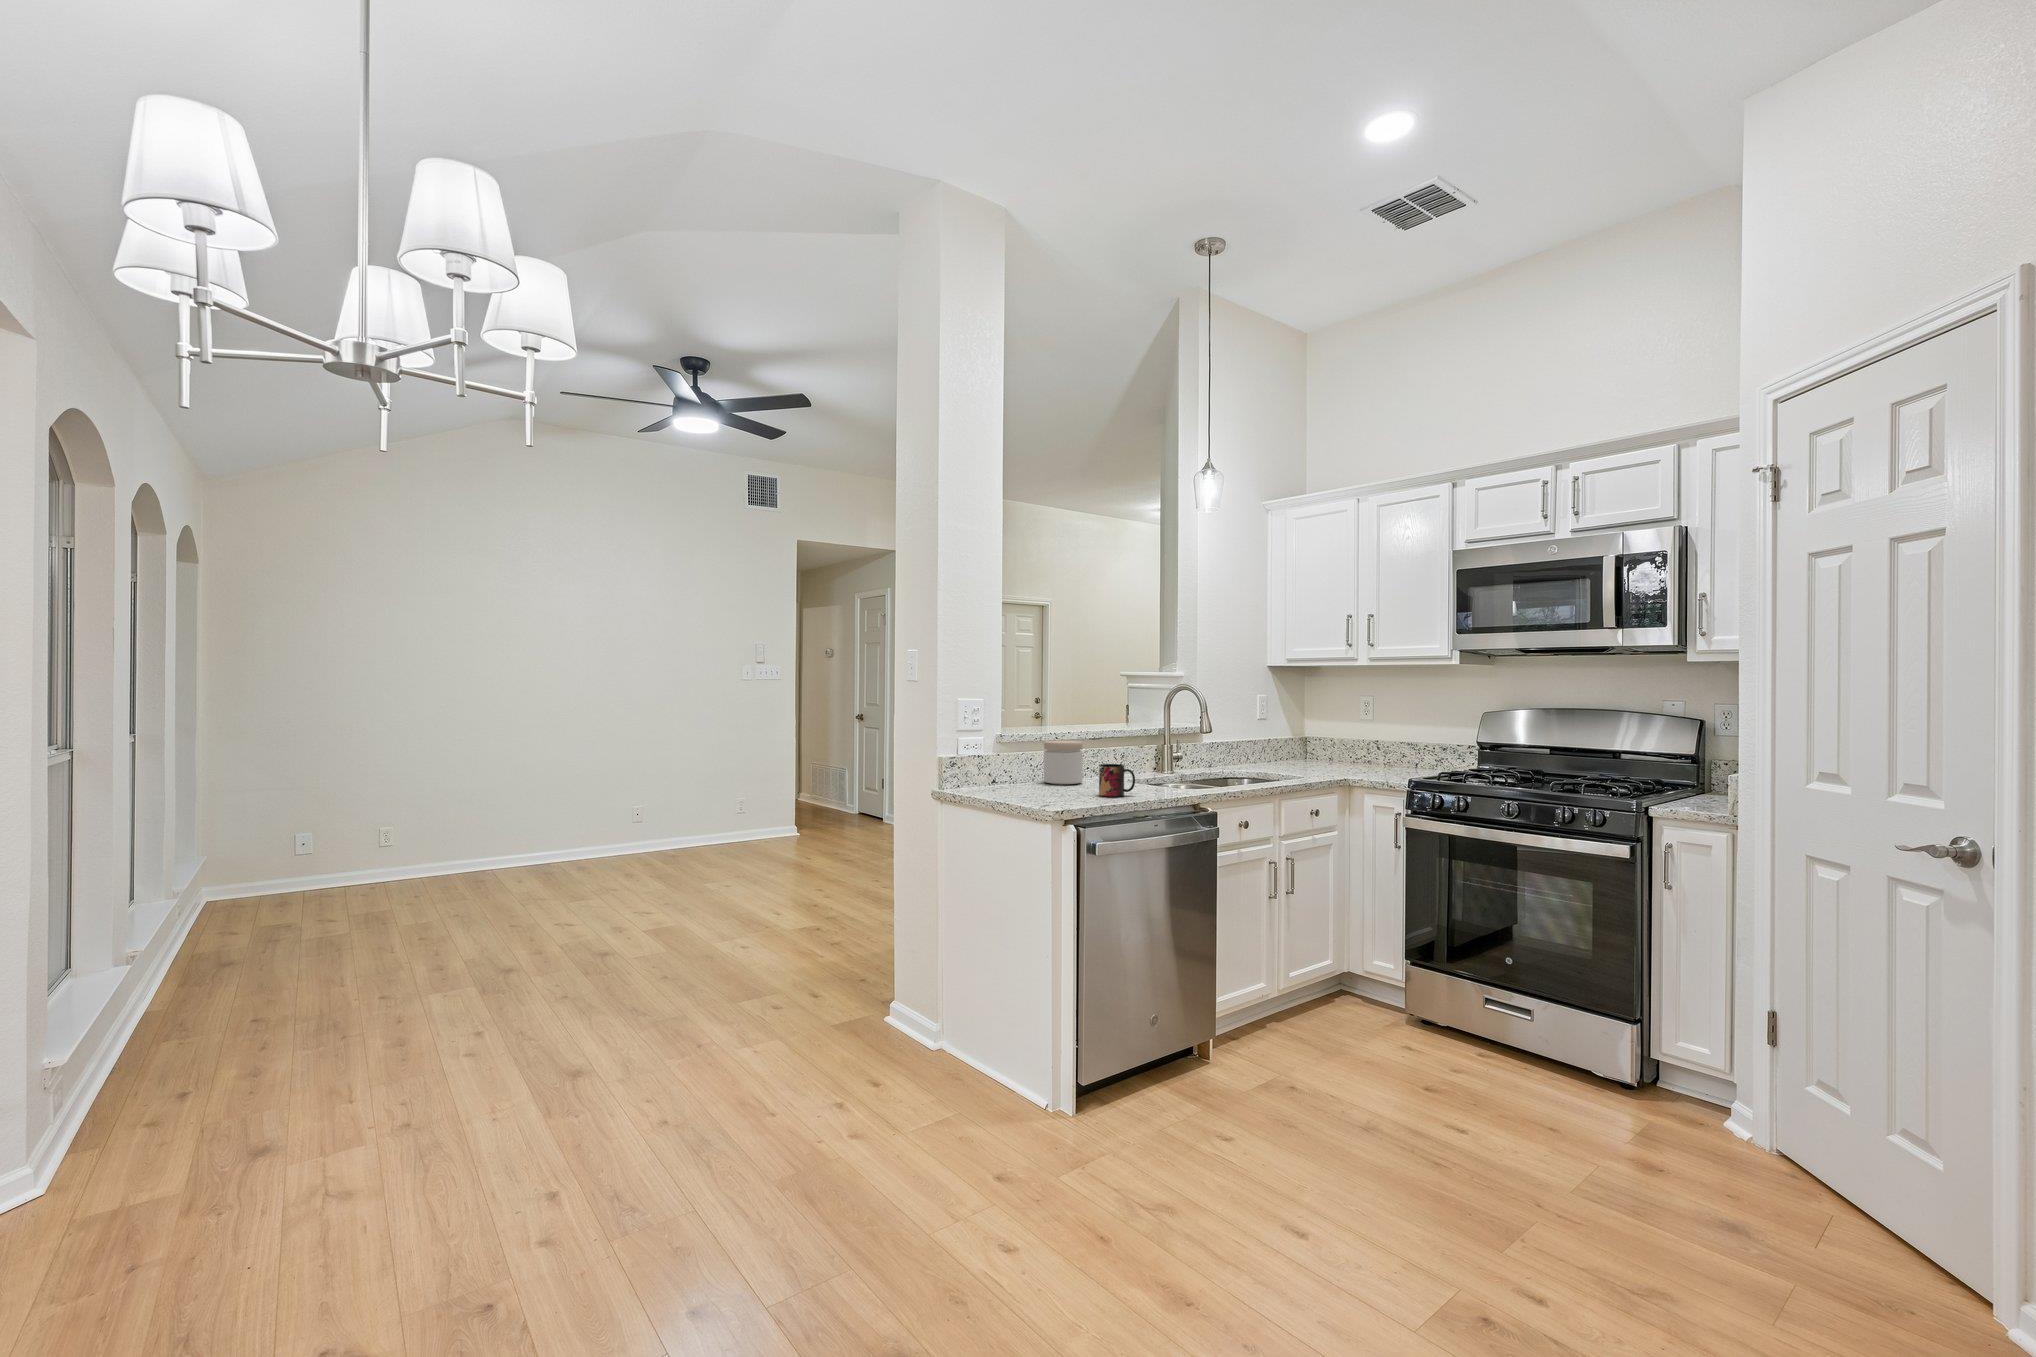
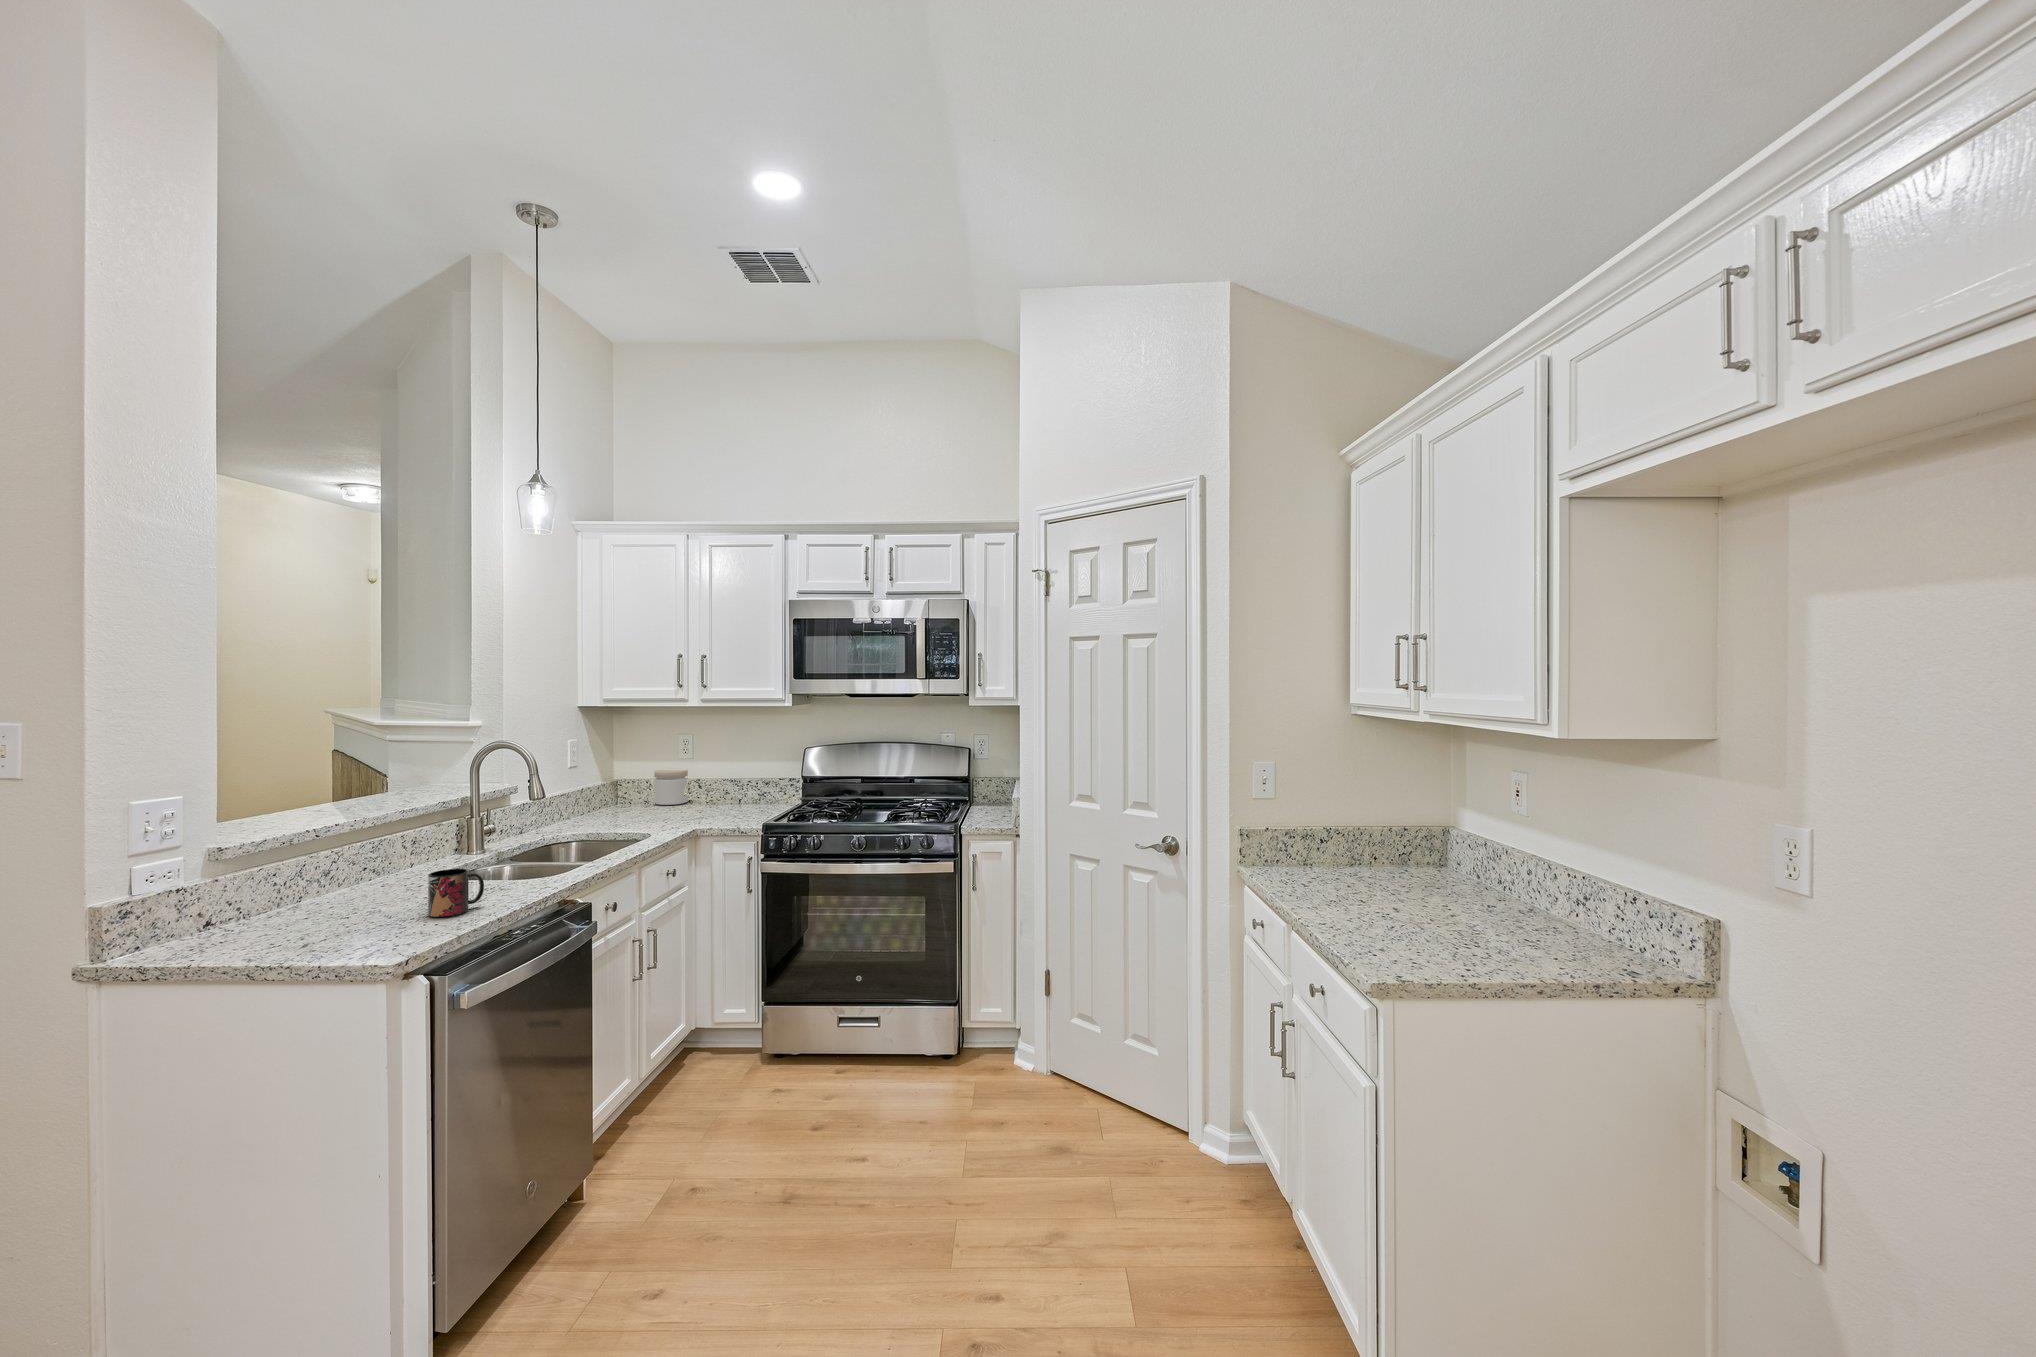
jar: present [1044,740,1083,784] -> present [654,770,688,805]

